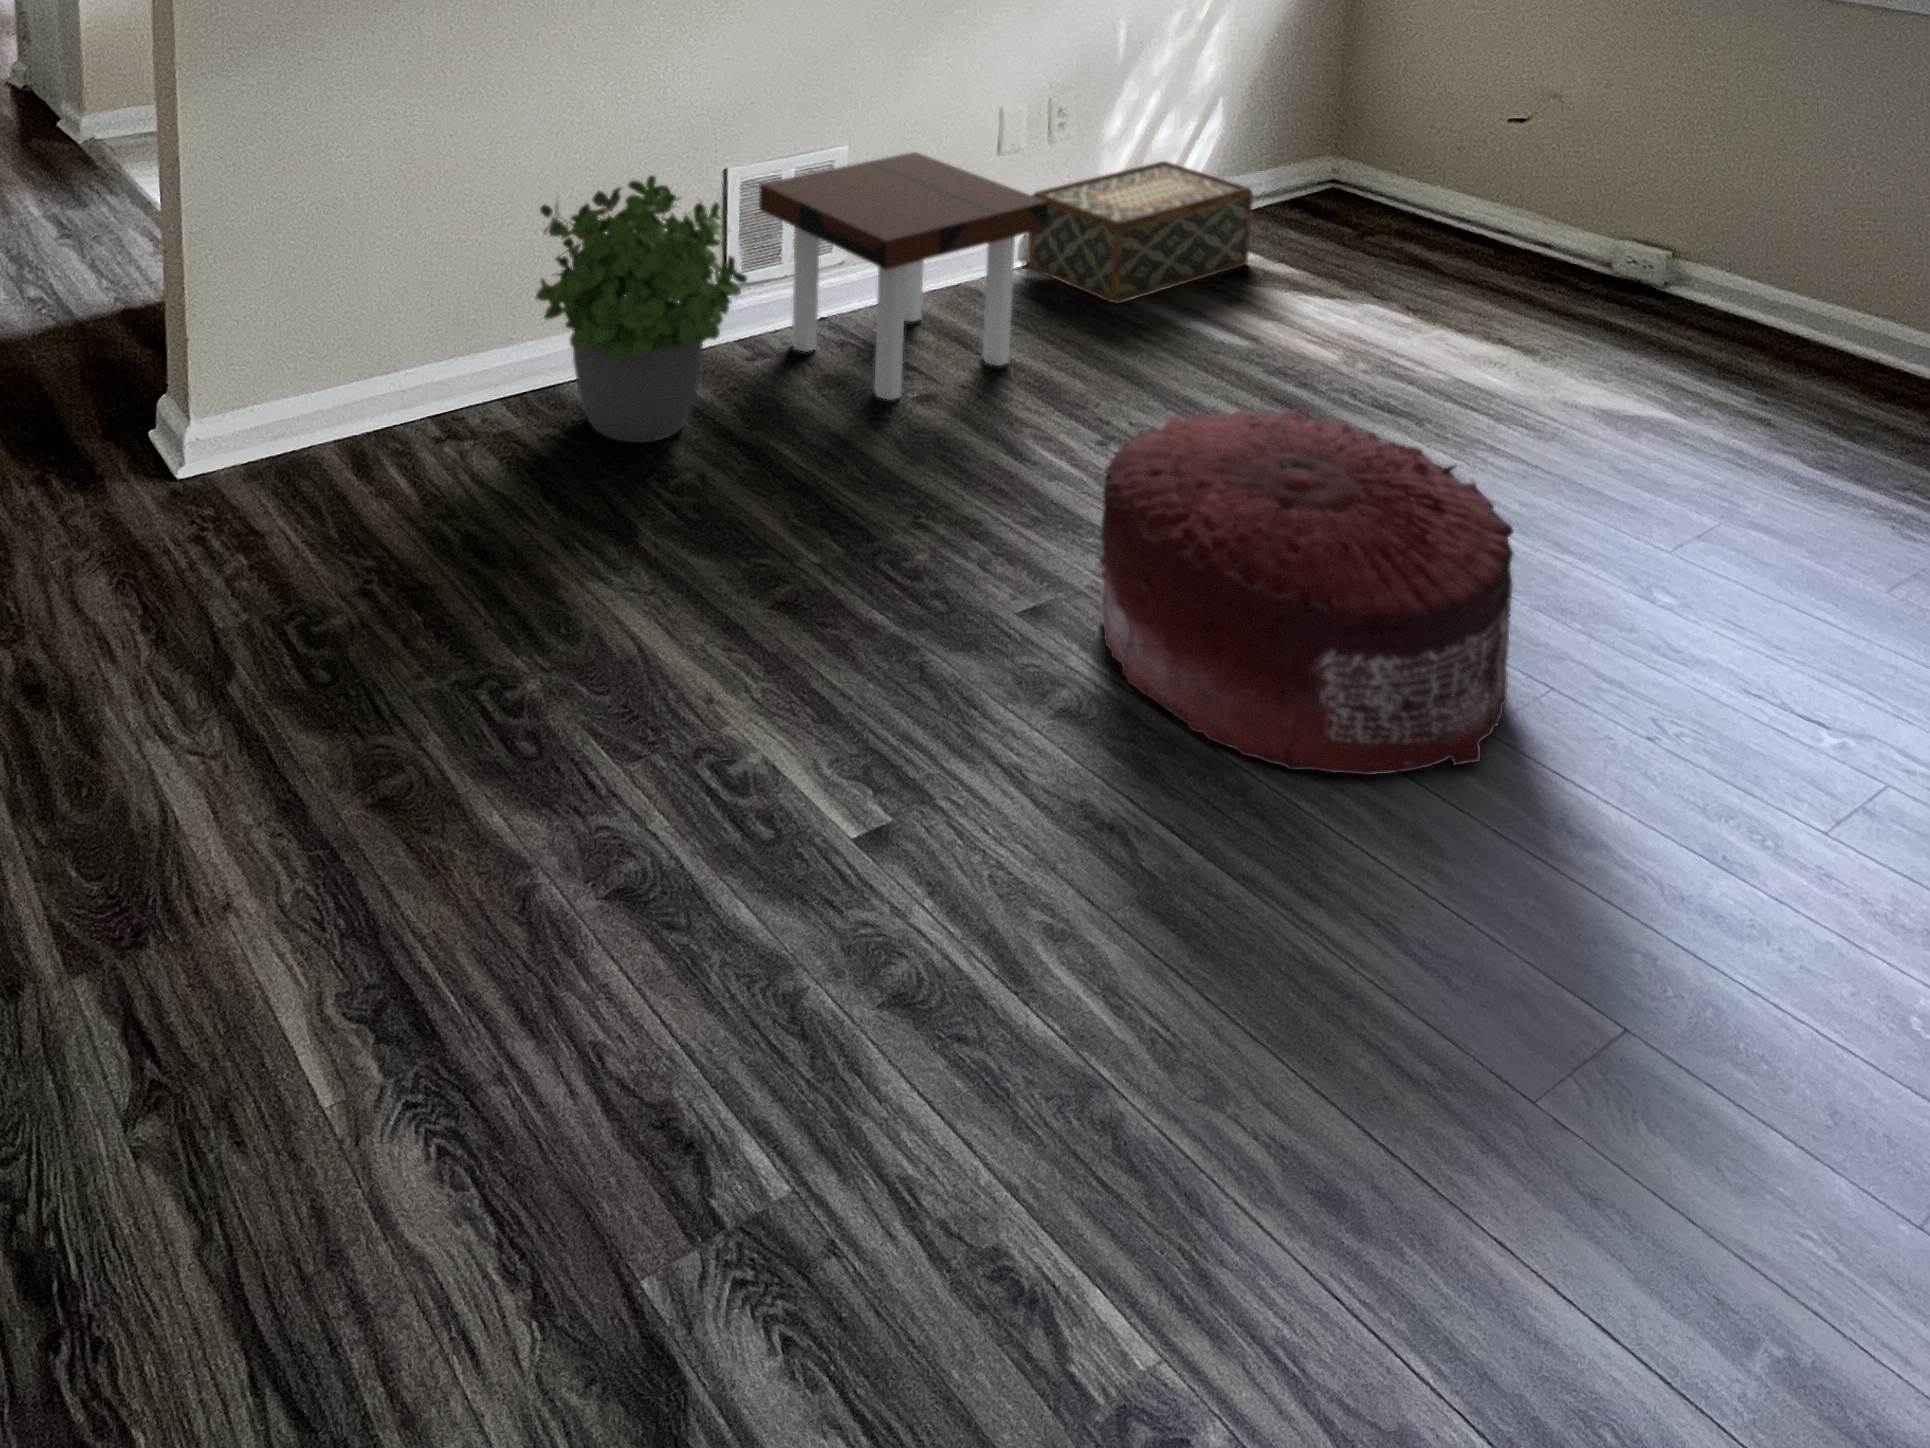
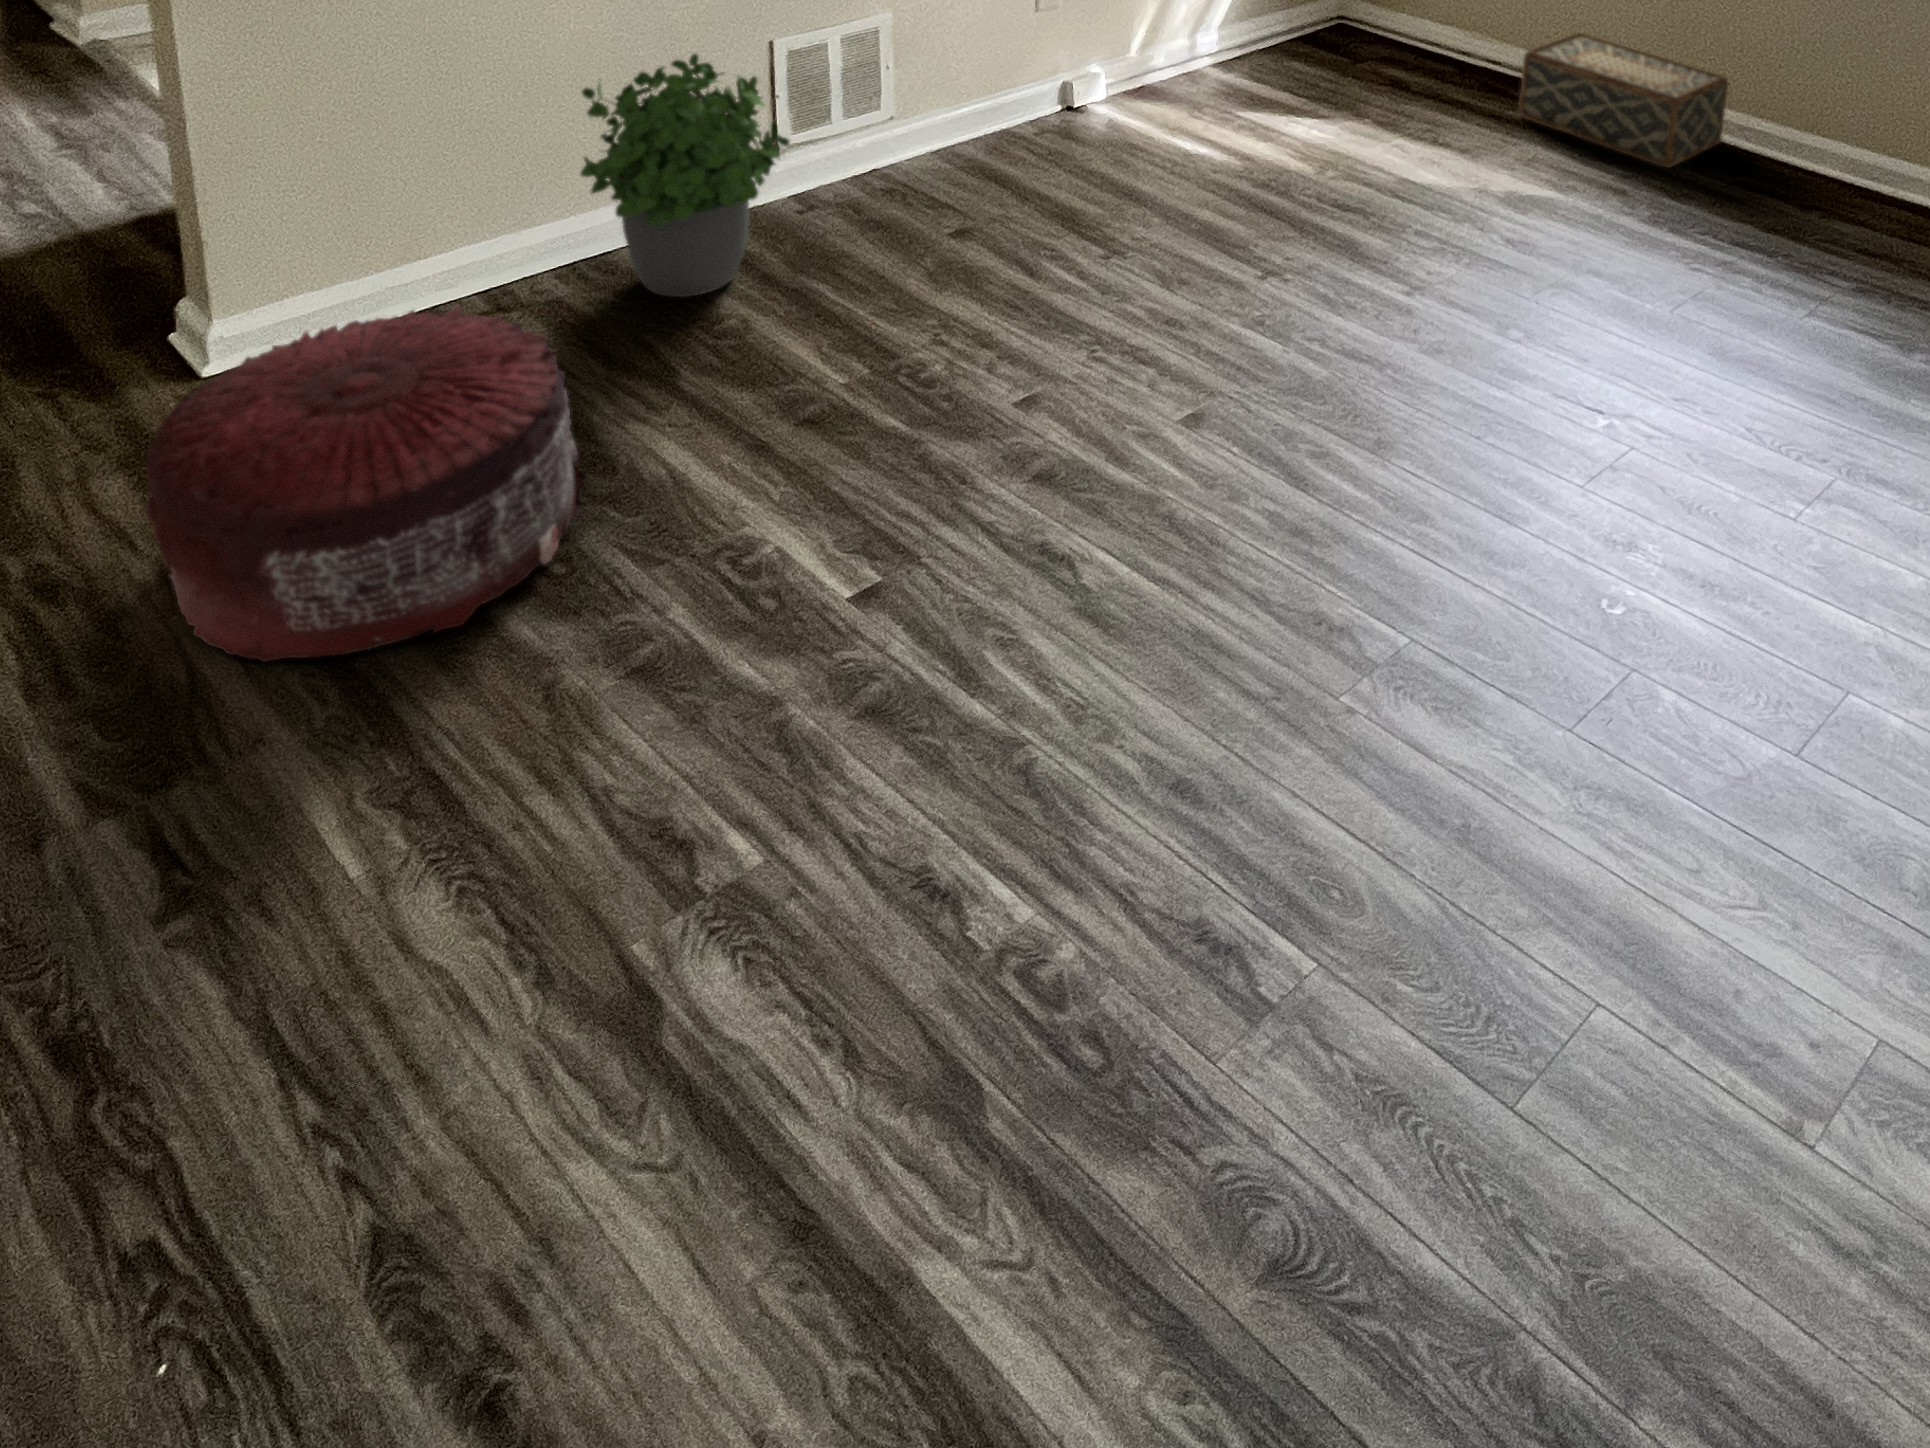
side table: present [759,152,1048,400] -> none [808,14,1069,237]
woven basket: present [1027,161,1253,304] -> present [1519,33,1728,168]
pouf: present [1100,408,1513,775] -> present [142,306,589,662]

